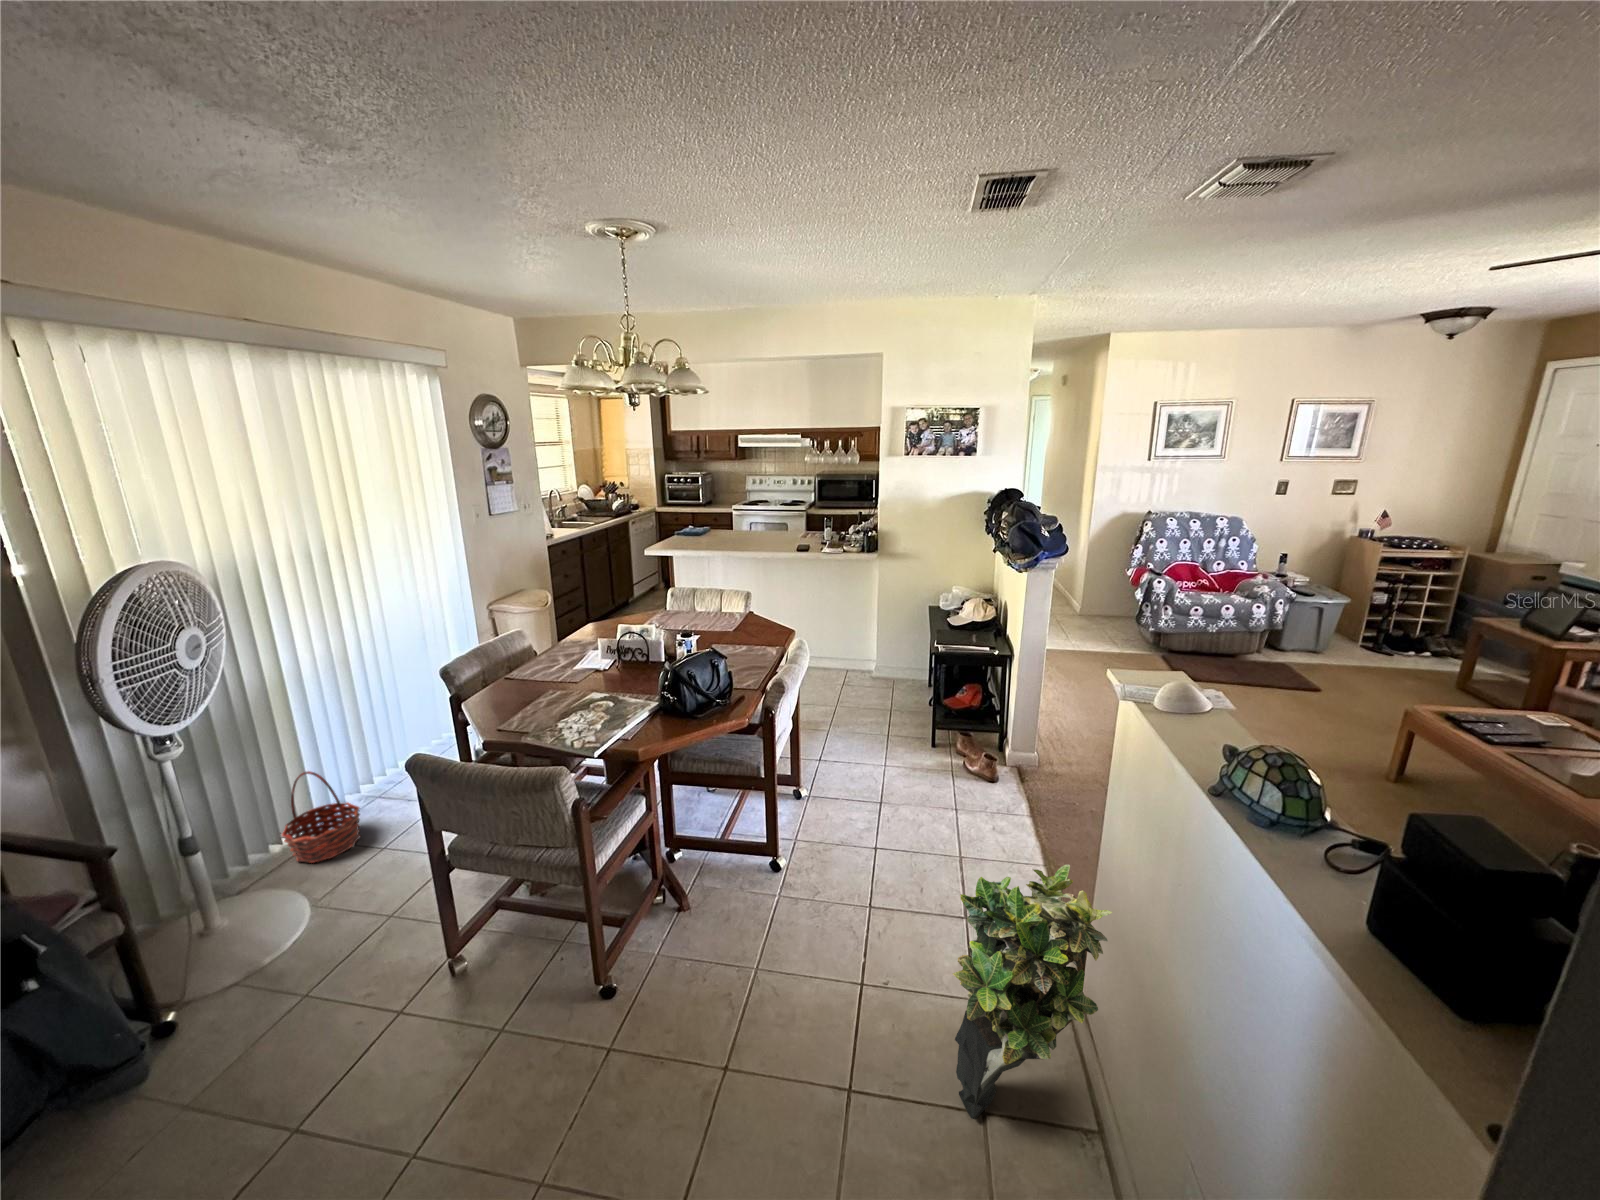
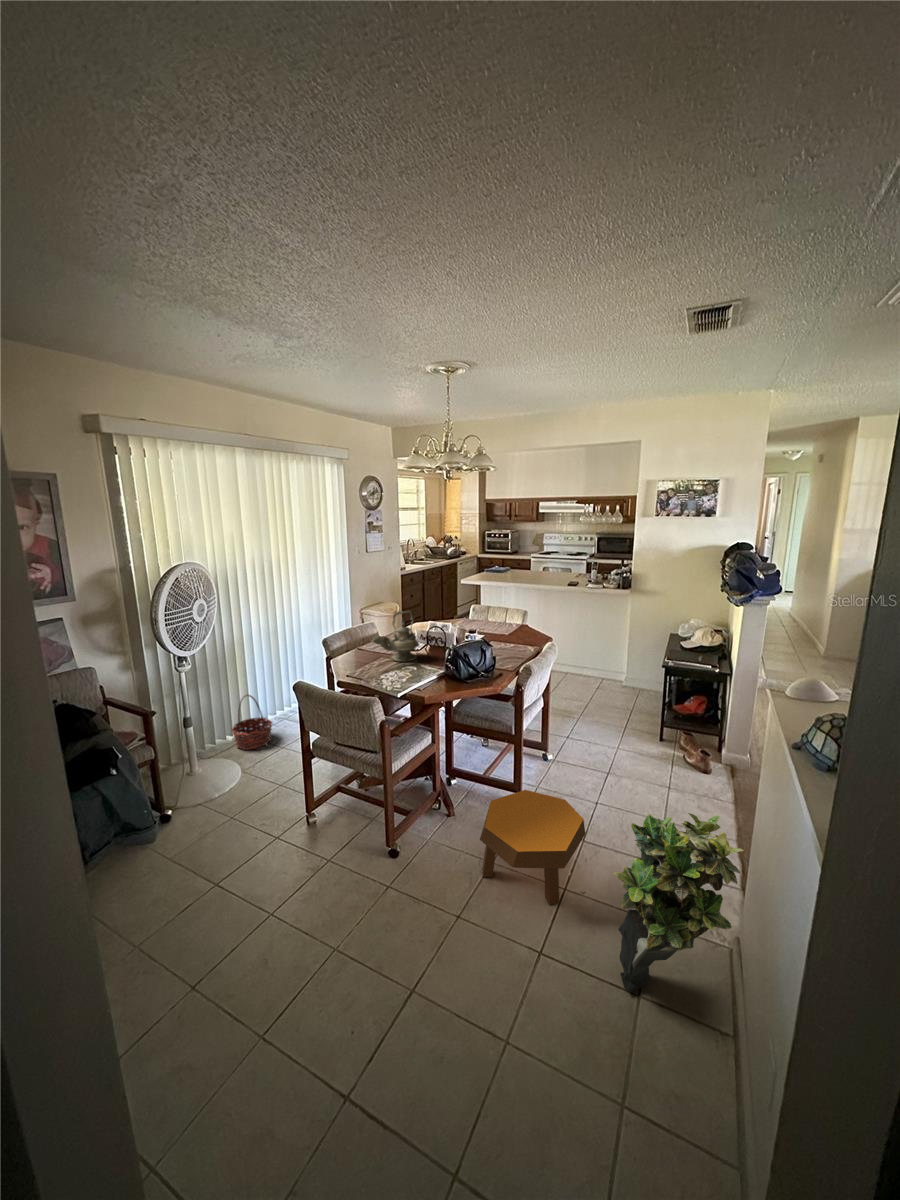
teapot: none [534,614,612,694] -> present [372,611,419,662]
footstool: none [743,857,883,1016] -> present [480,790,585,905]

